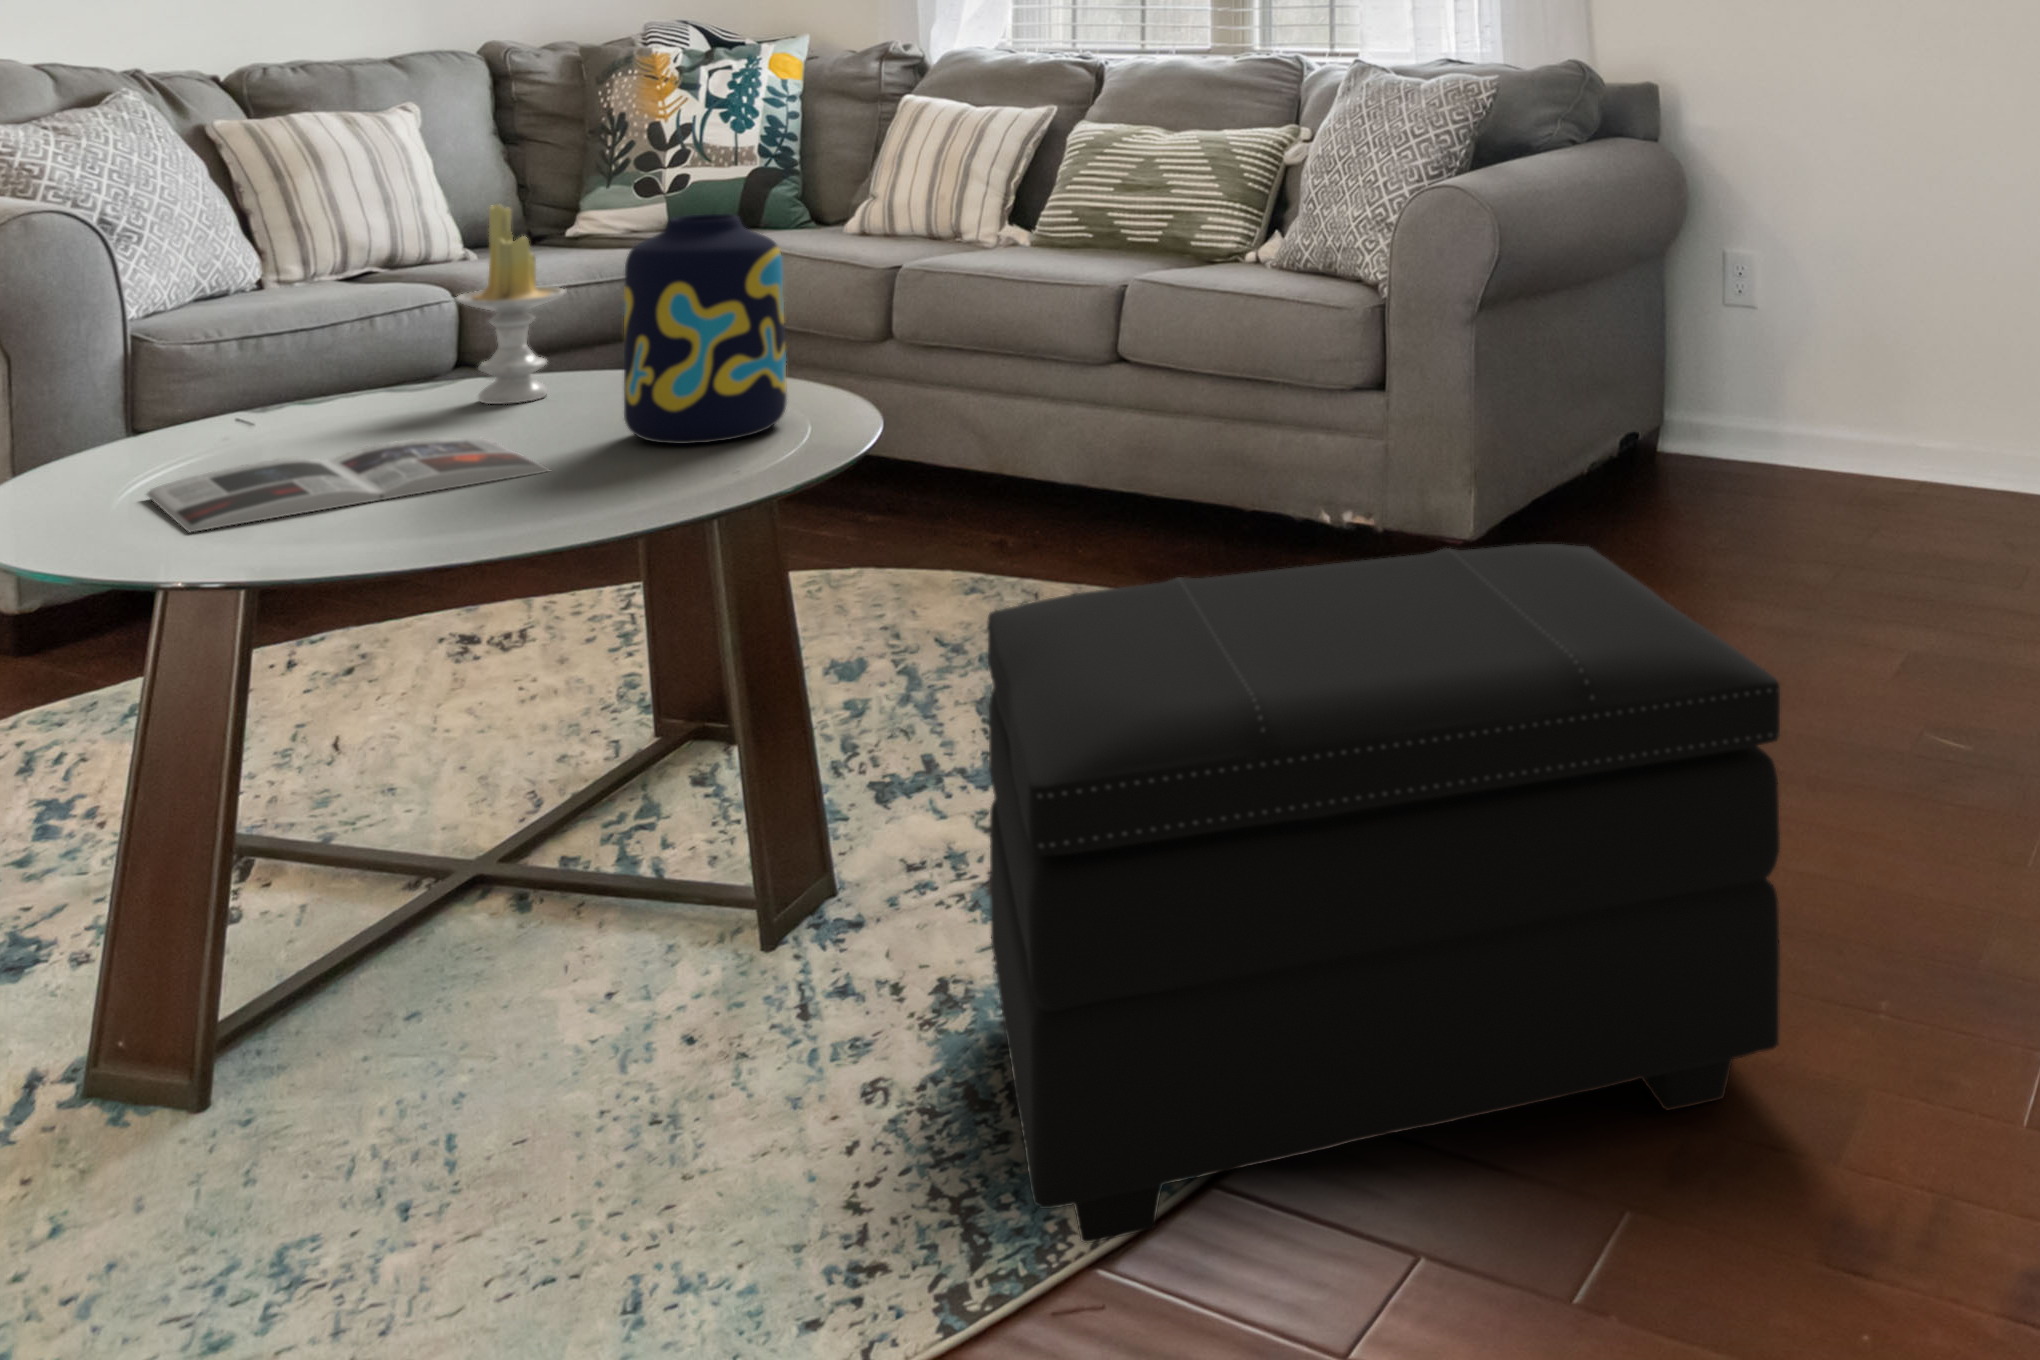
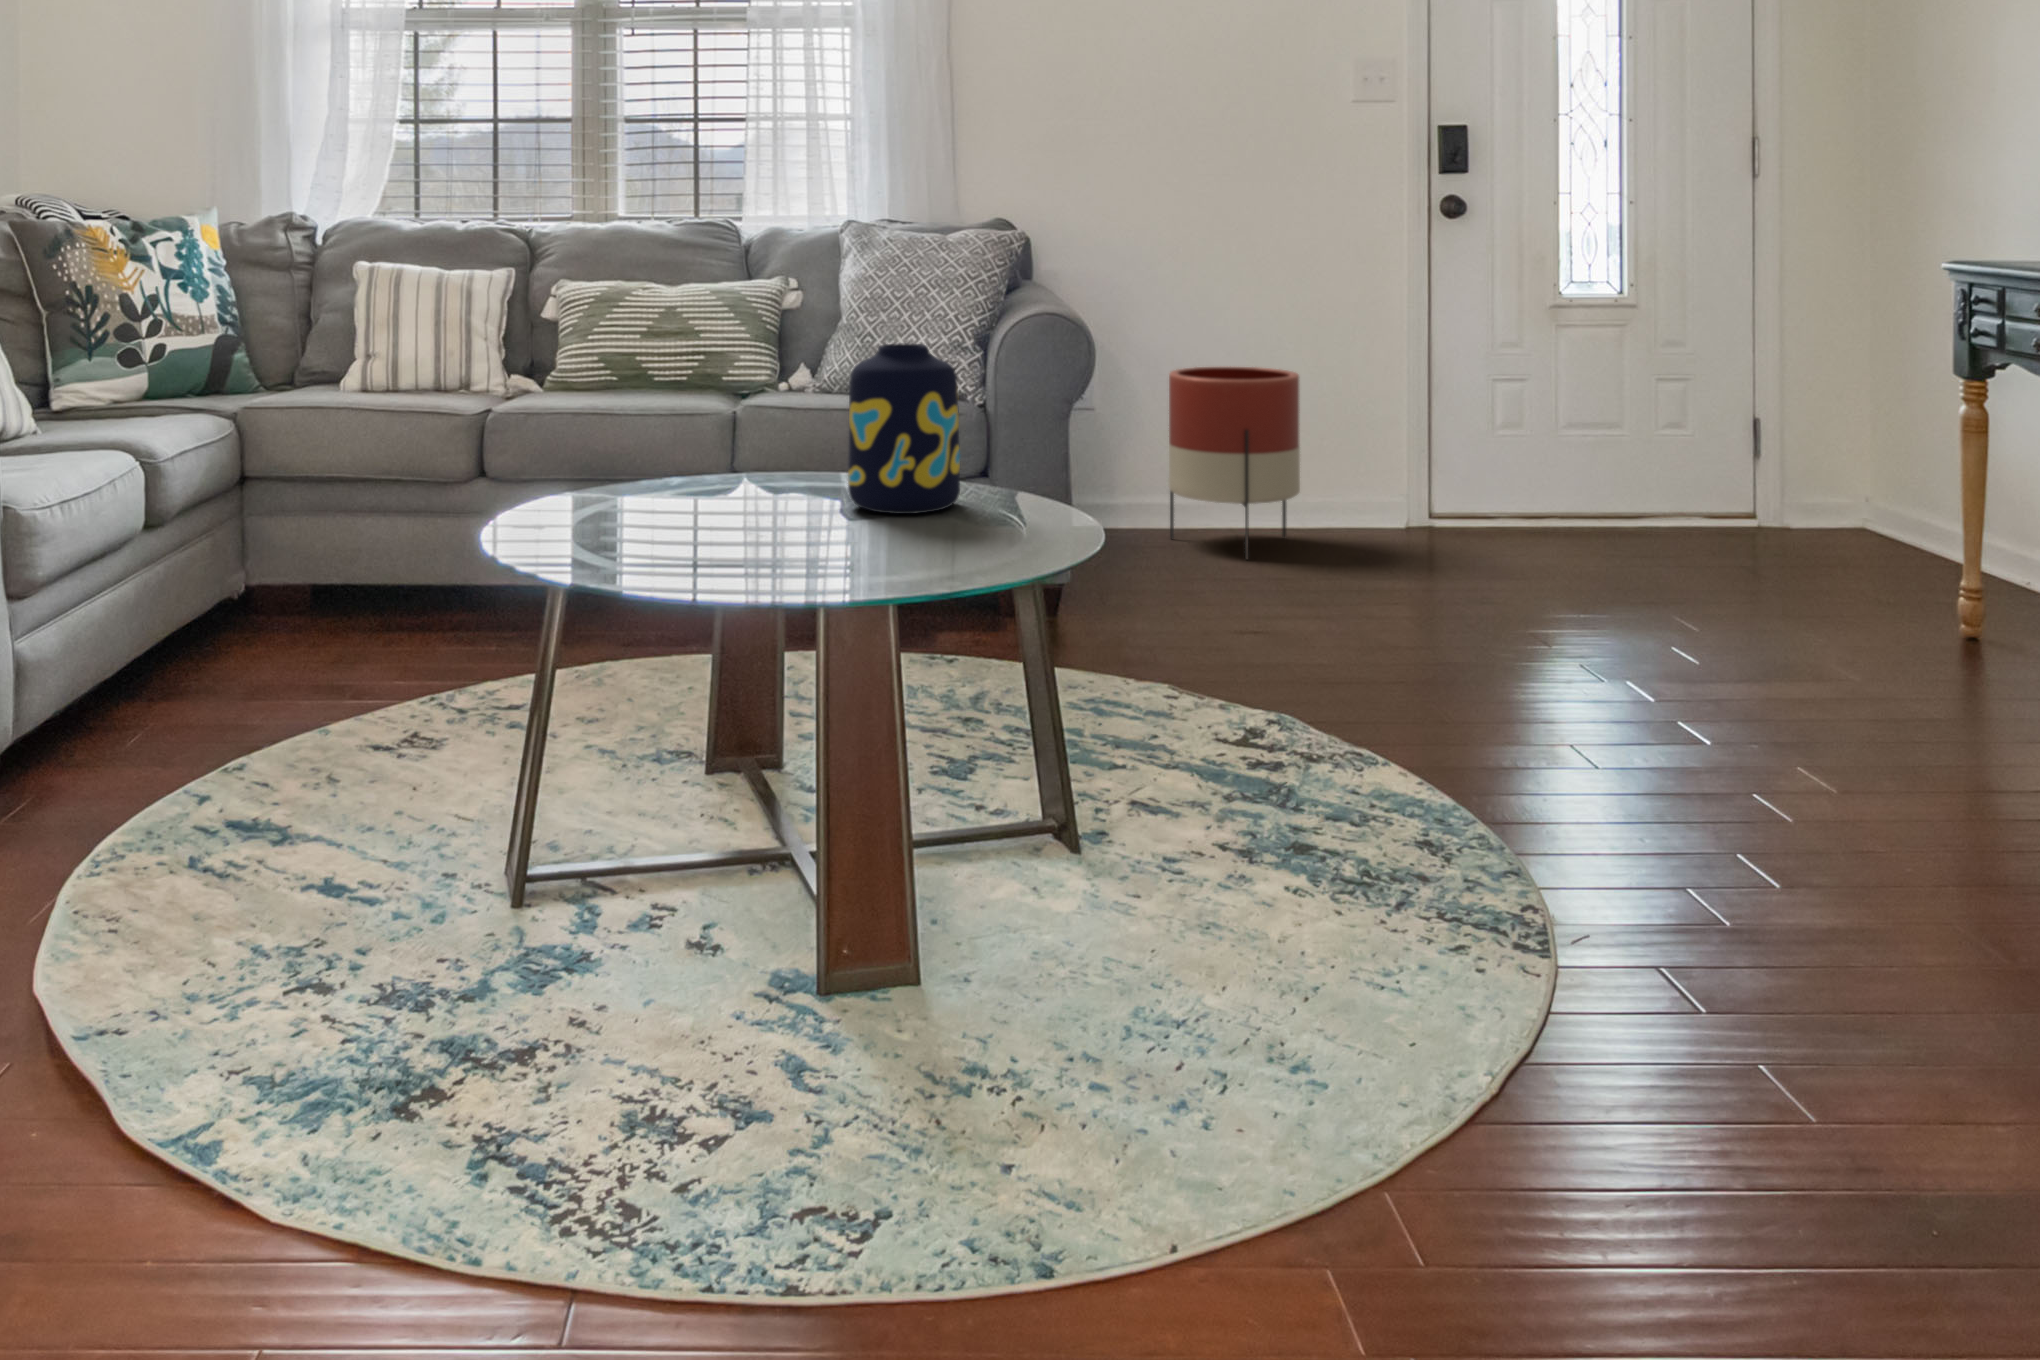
candle: present [455,204,566,404] -> none [601,349,681,510]
planter: none [1808,263,1986,531] -> present [1169,366,1300,559]
magazine: present [147,437,550,533] -> none [682,522,903,581]
footstool: present [988,544,1780,1243] -> none [1253,528,1730,920]

